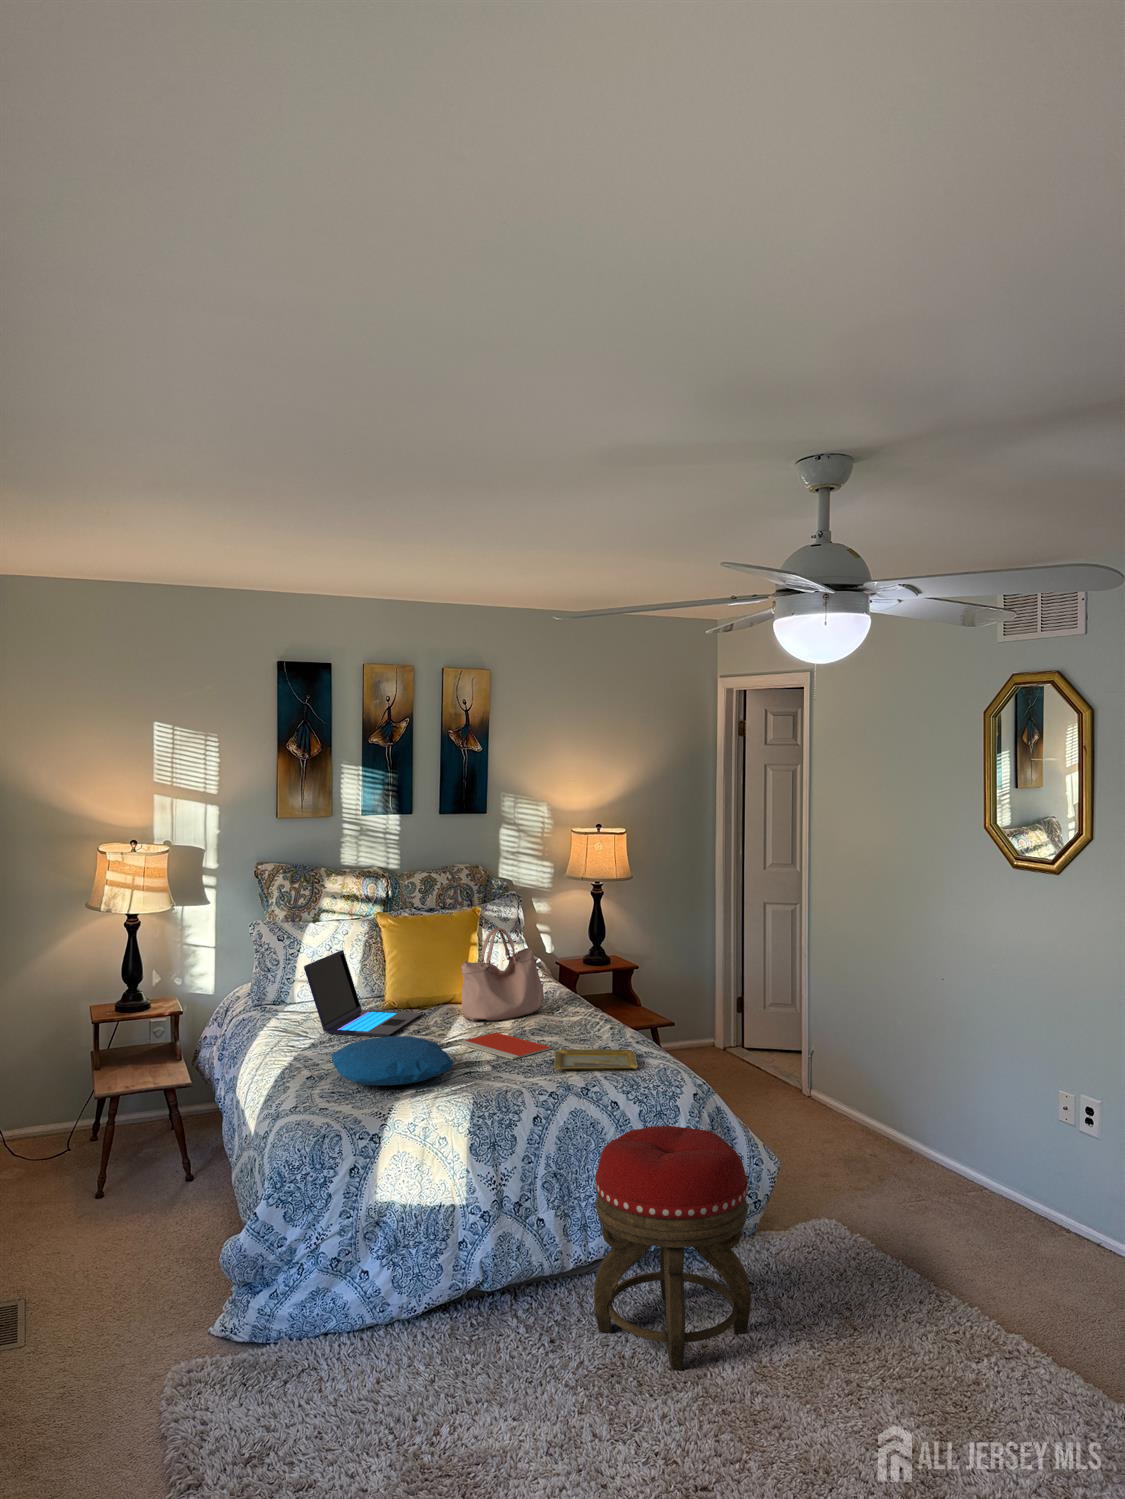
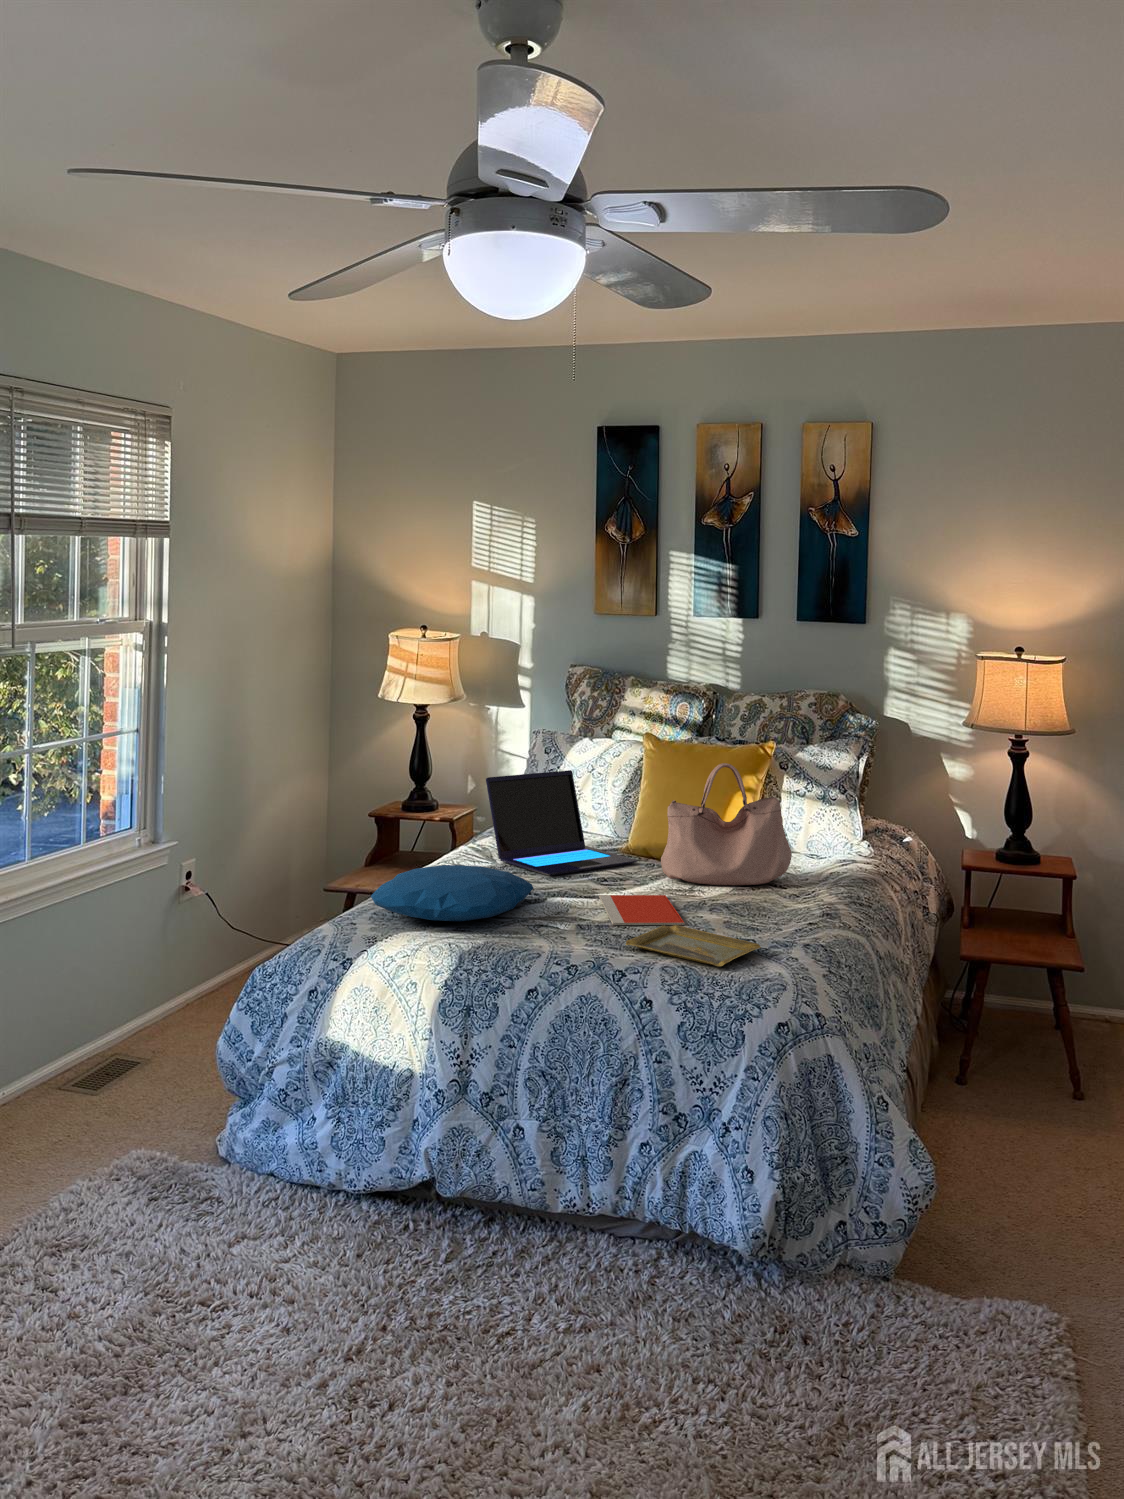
footstool: present [594,1126,751,1371] -> none [502,1038,723,1370]

